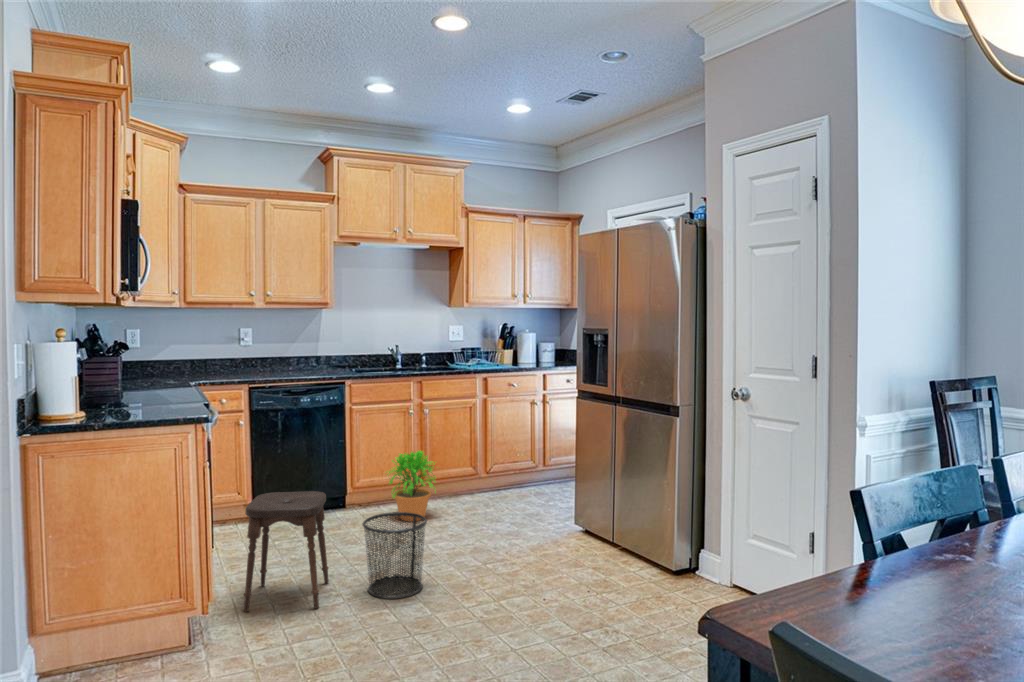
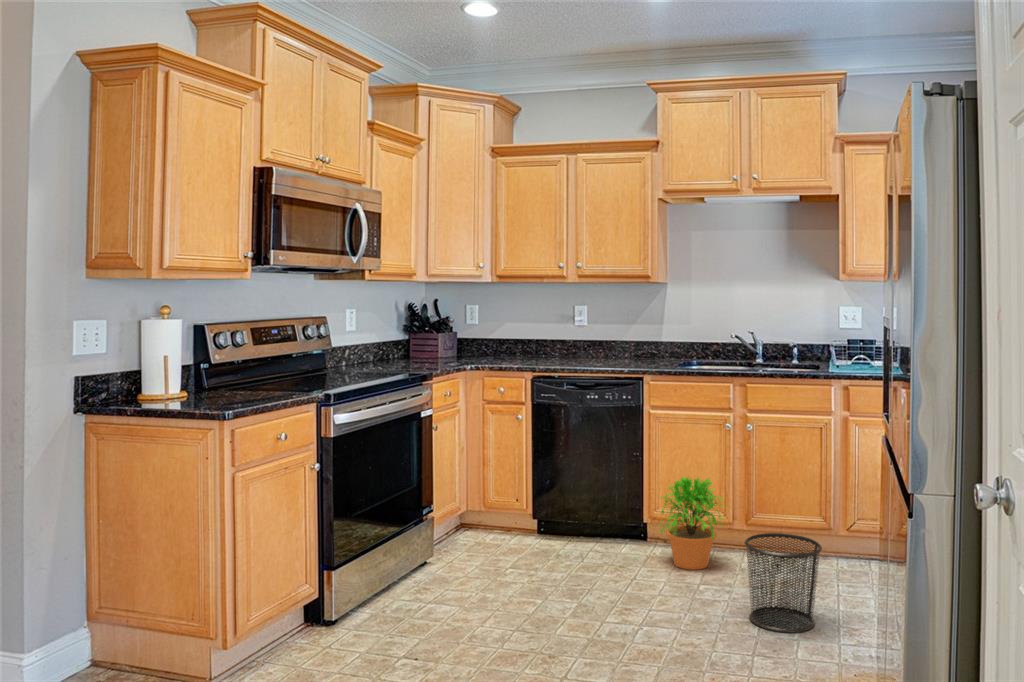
stool: present [244,491,329,612] -> none [378,492,482,624]
waste bin: present [362,512,427,599] -> present [745,533,822,632]

